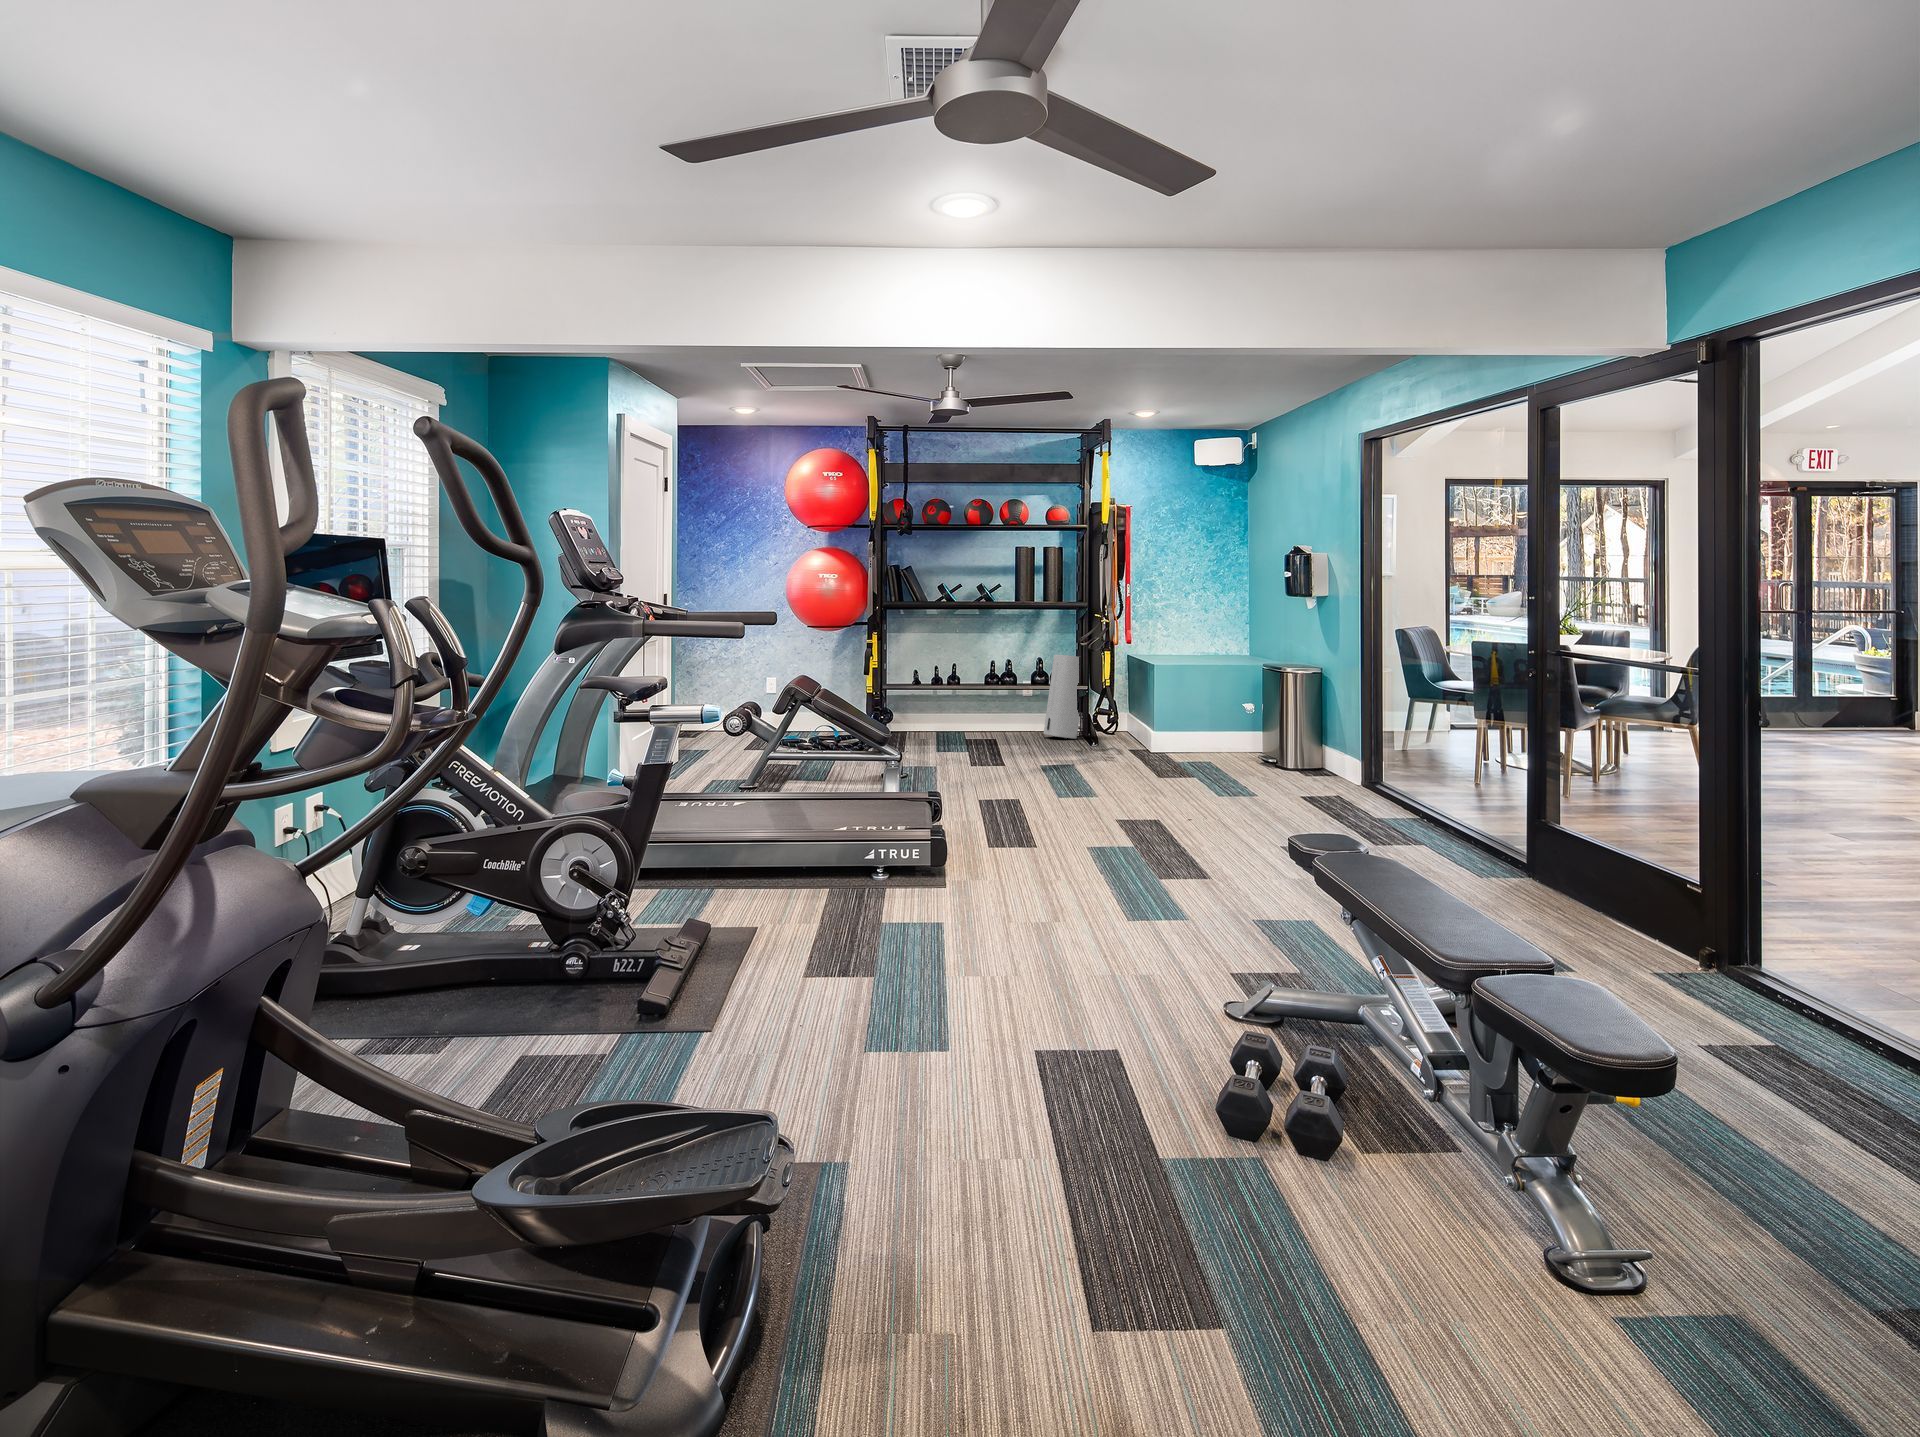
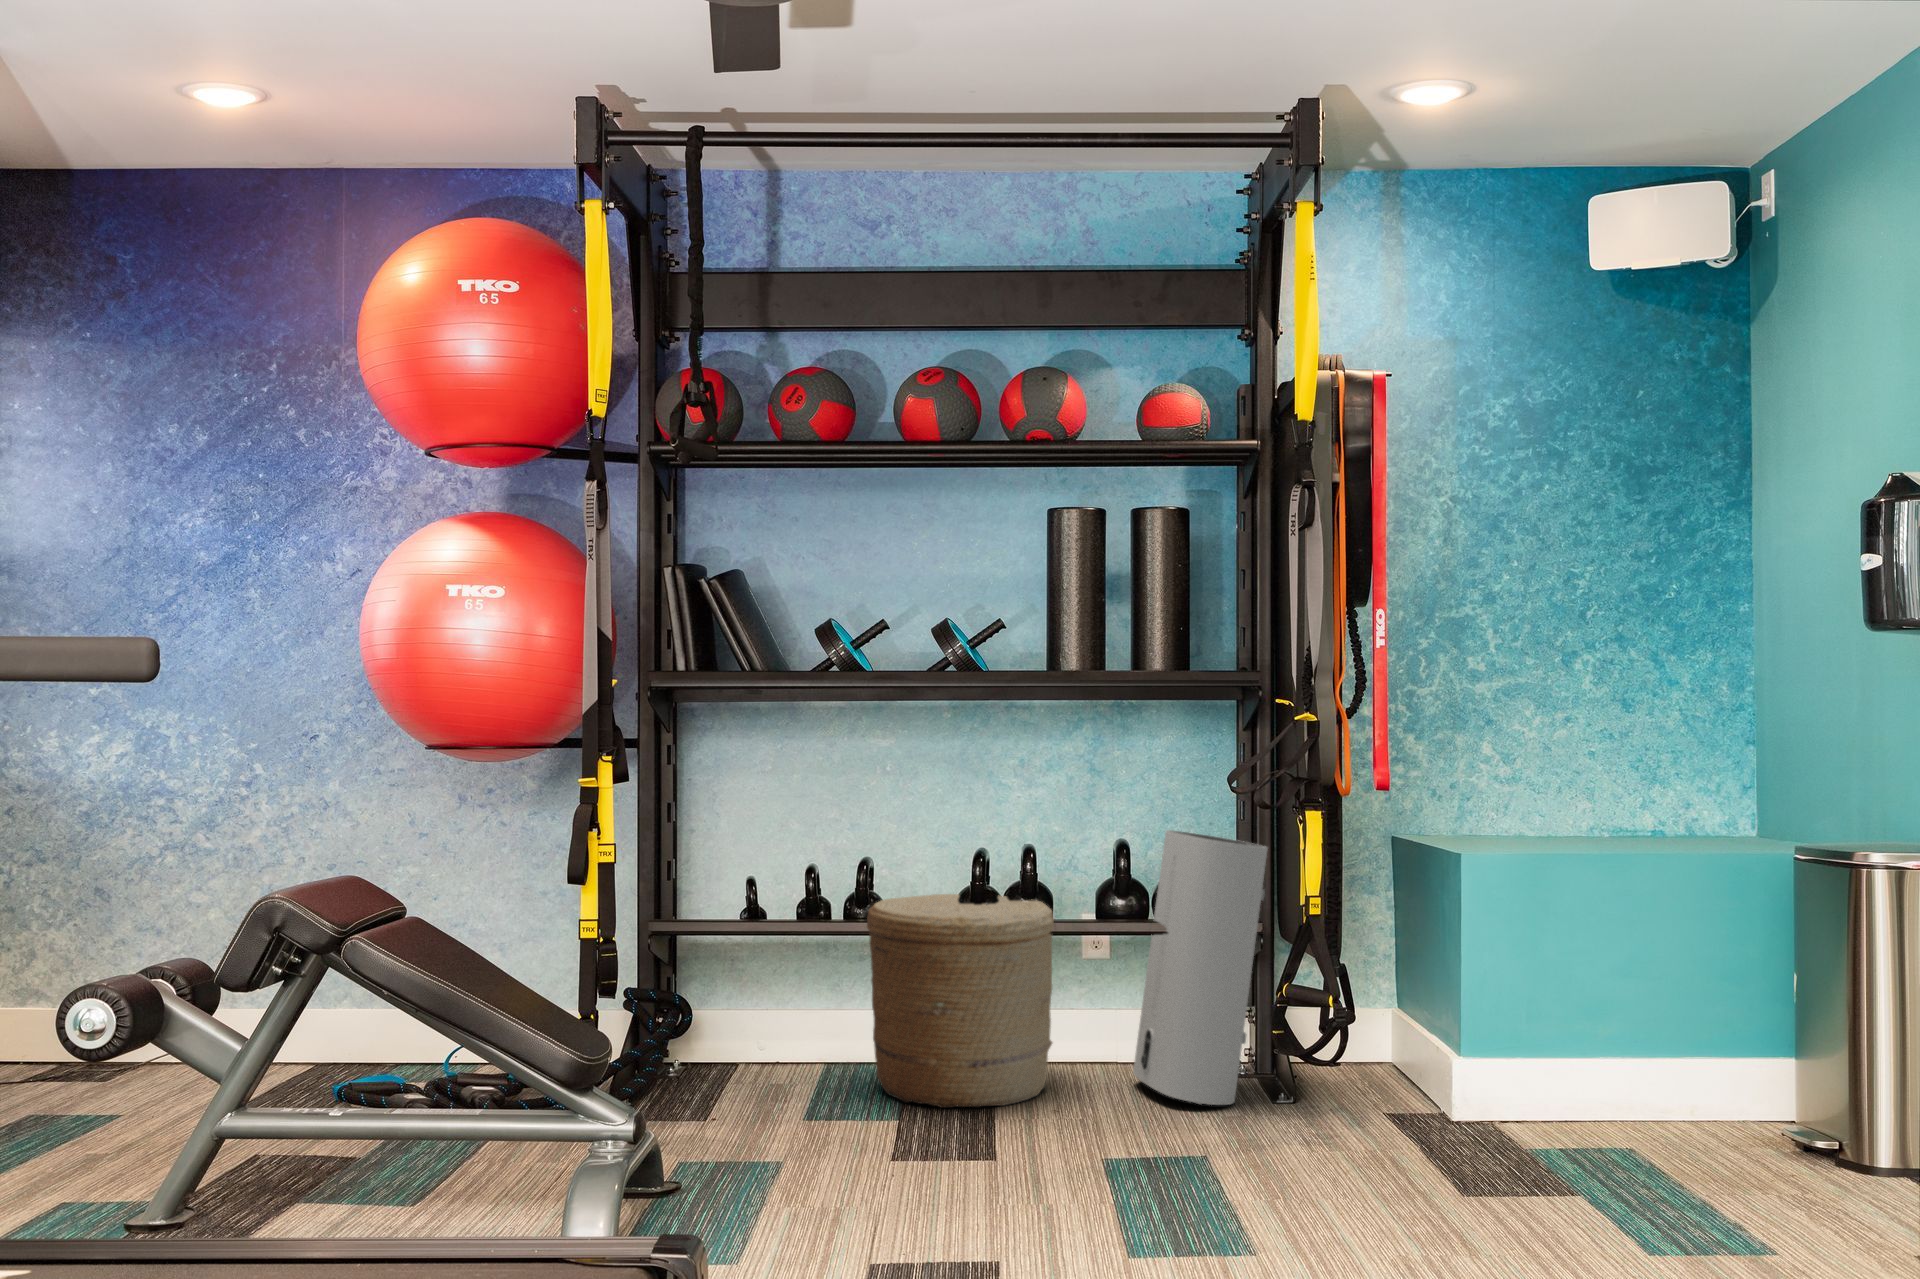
woven basket: none [957,679,1018,741] -> present [867,894,1054,1108]

